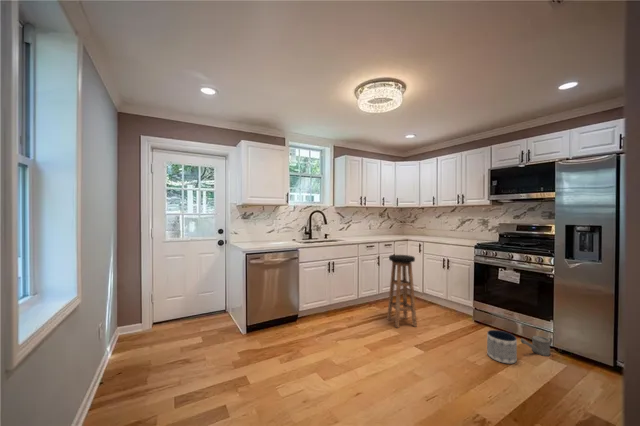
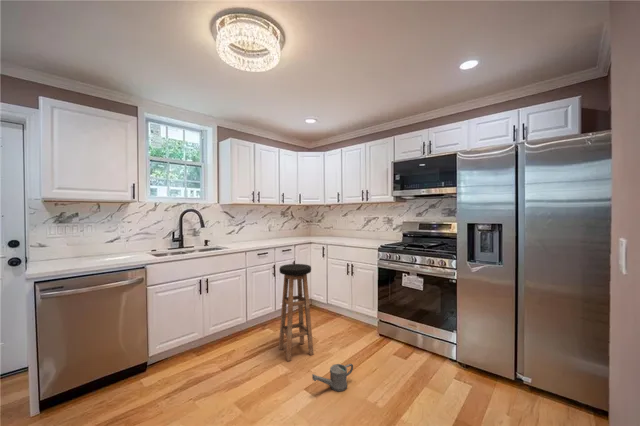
planter: present [487,330,517,363] -> none [391,353,422,397]
watering can: present [521,336,552,356] -> present [312,364,353,391]

